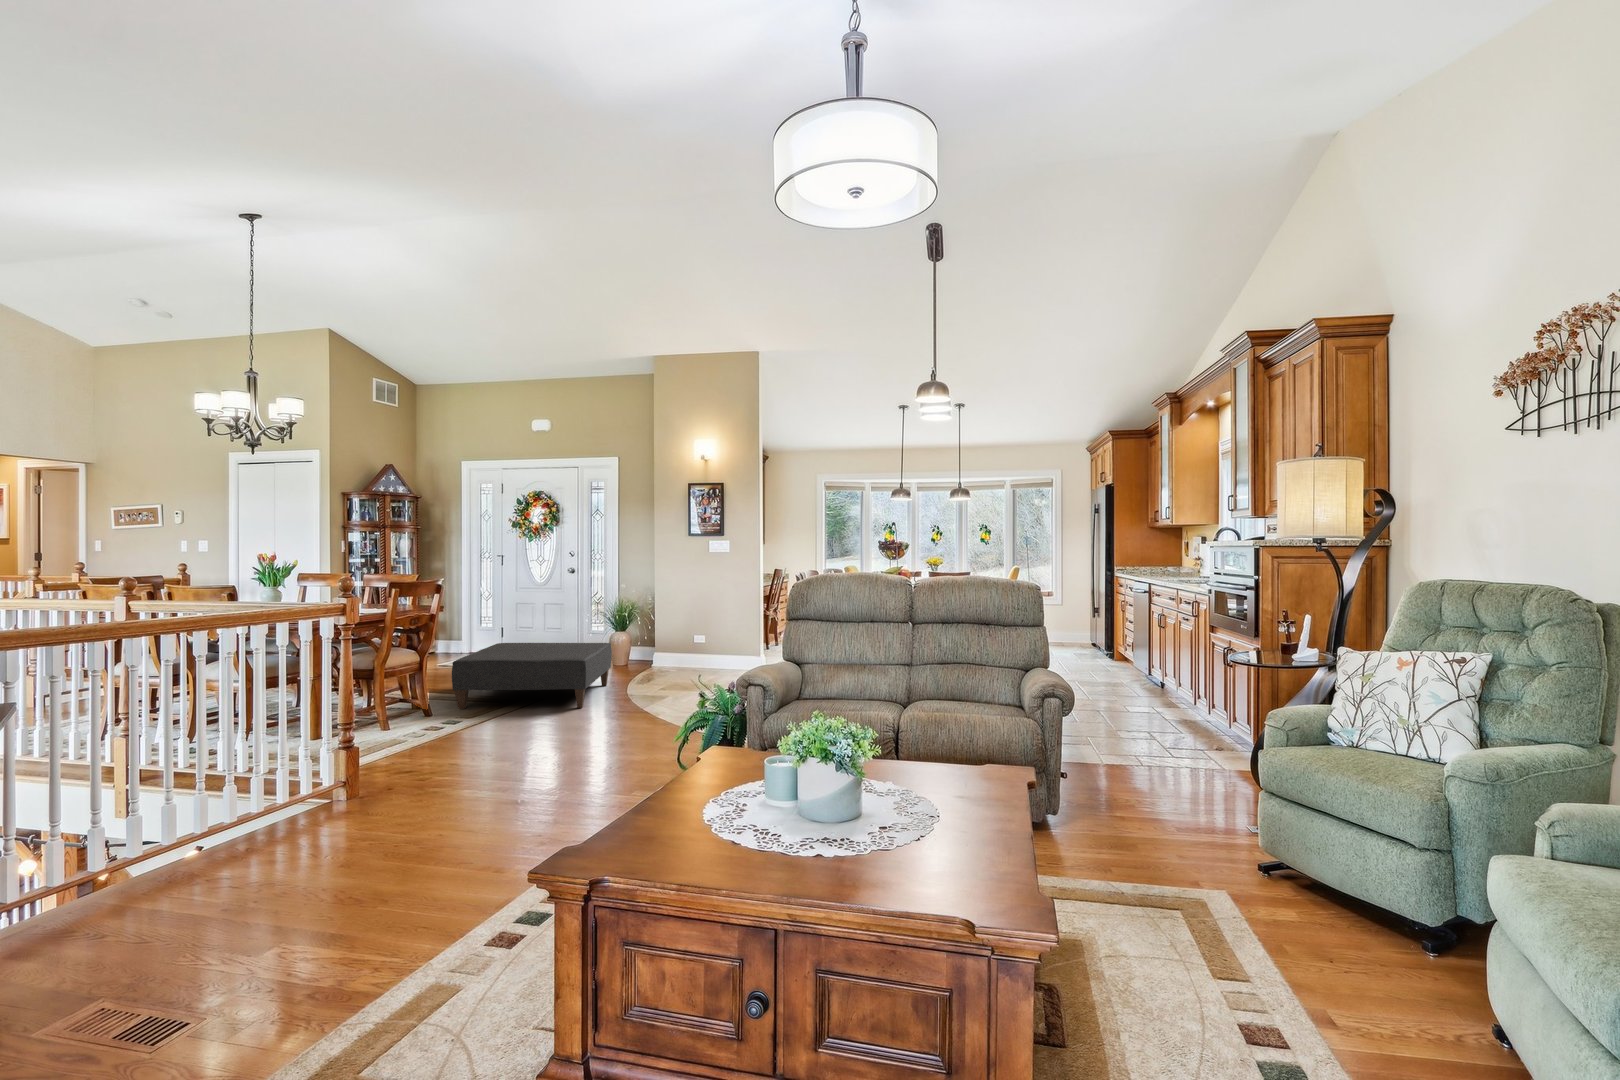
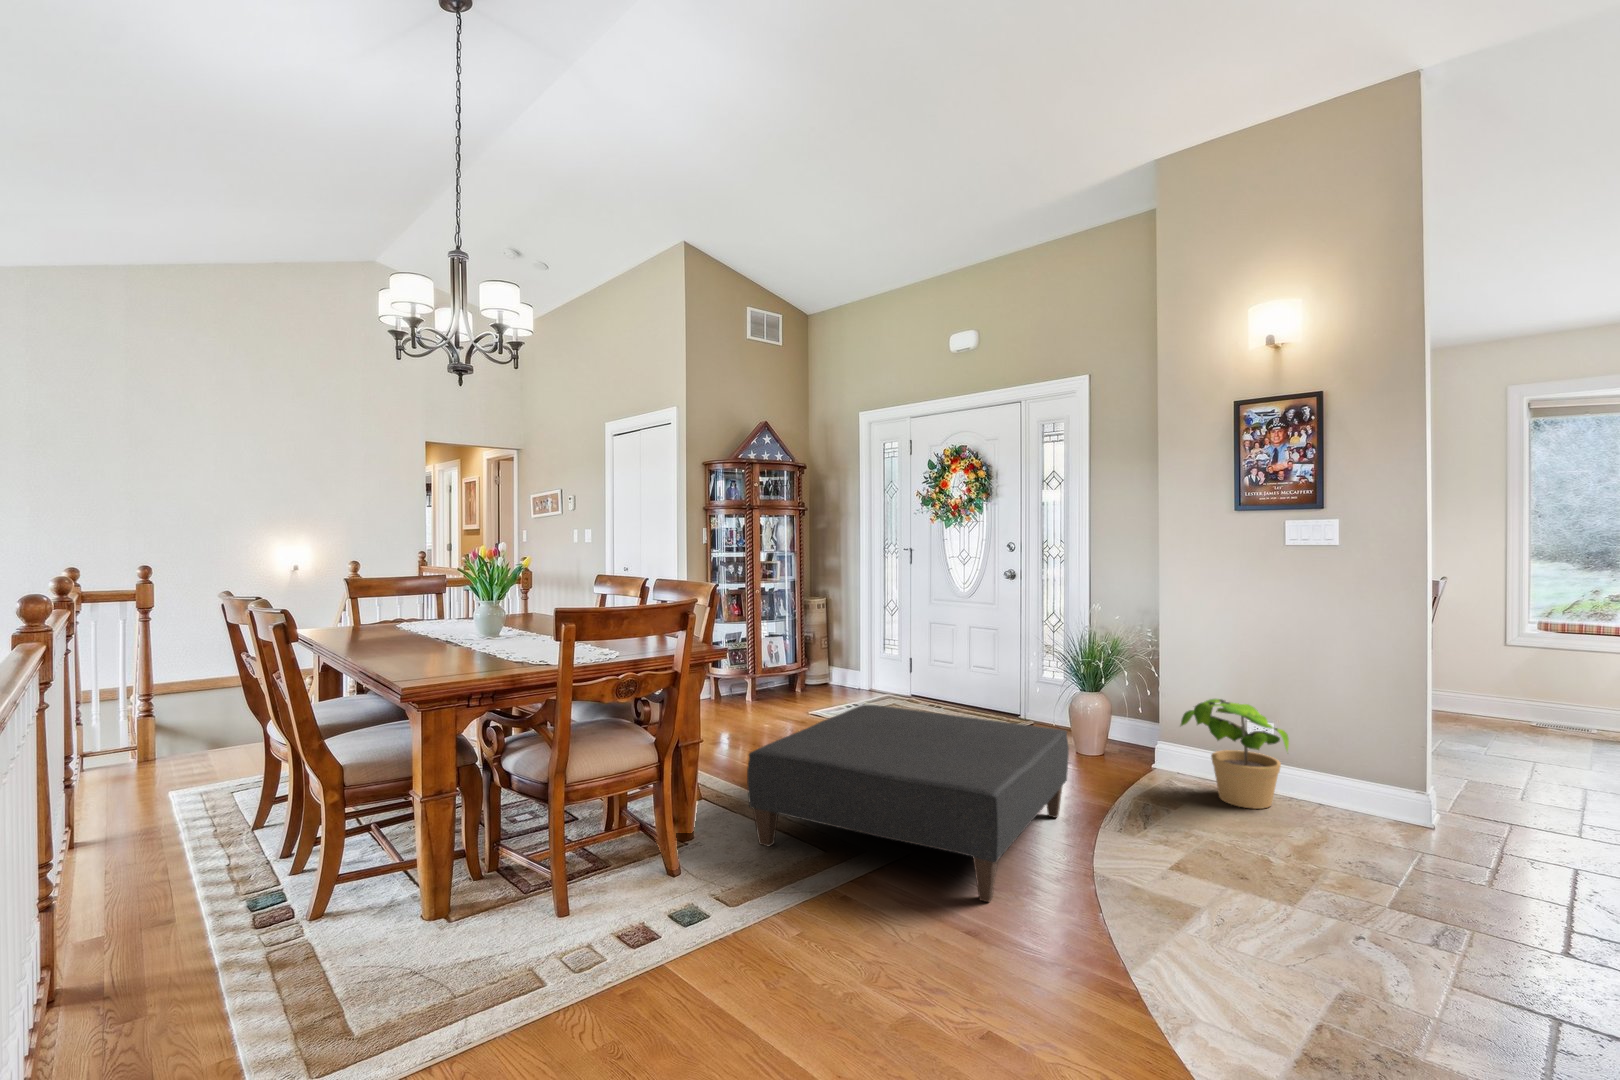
potted plant: none [663,624,709,674] -> present [1181,699,1289,809]

